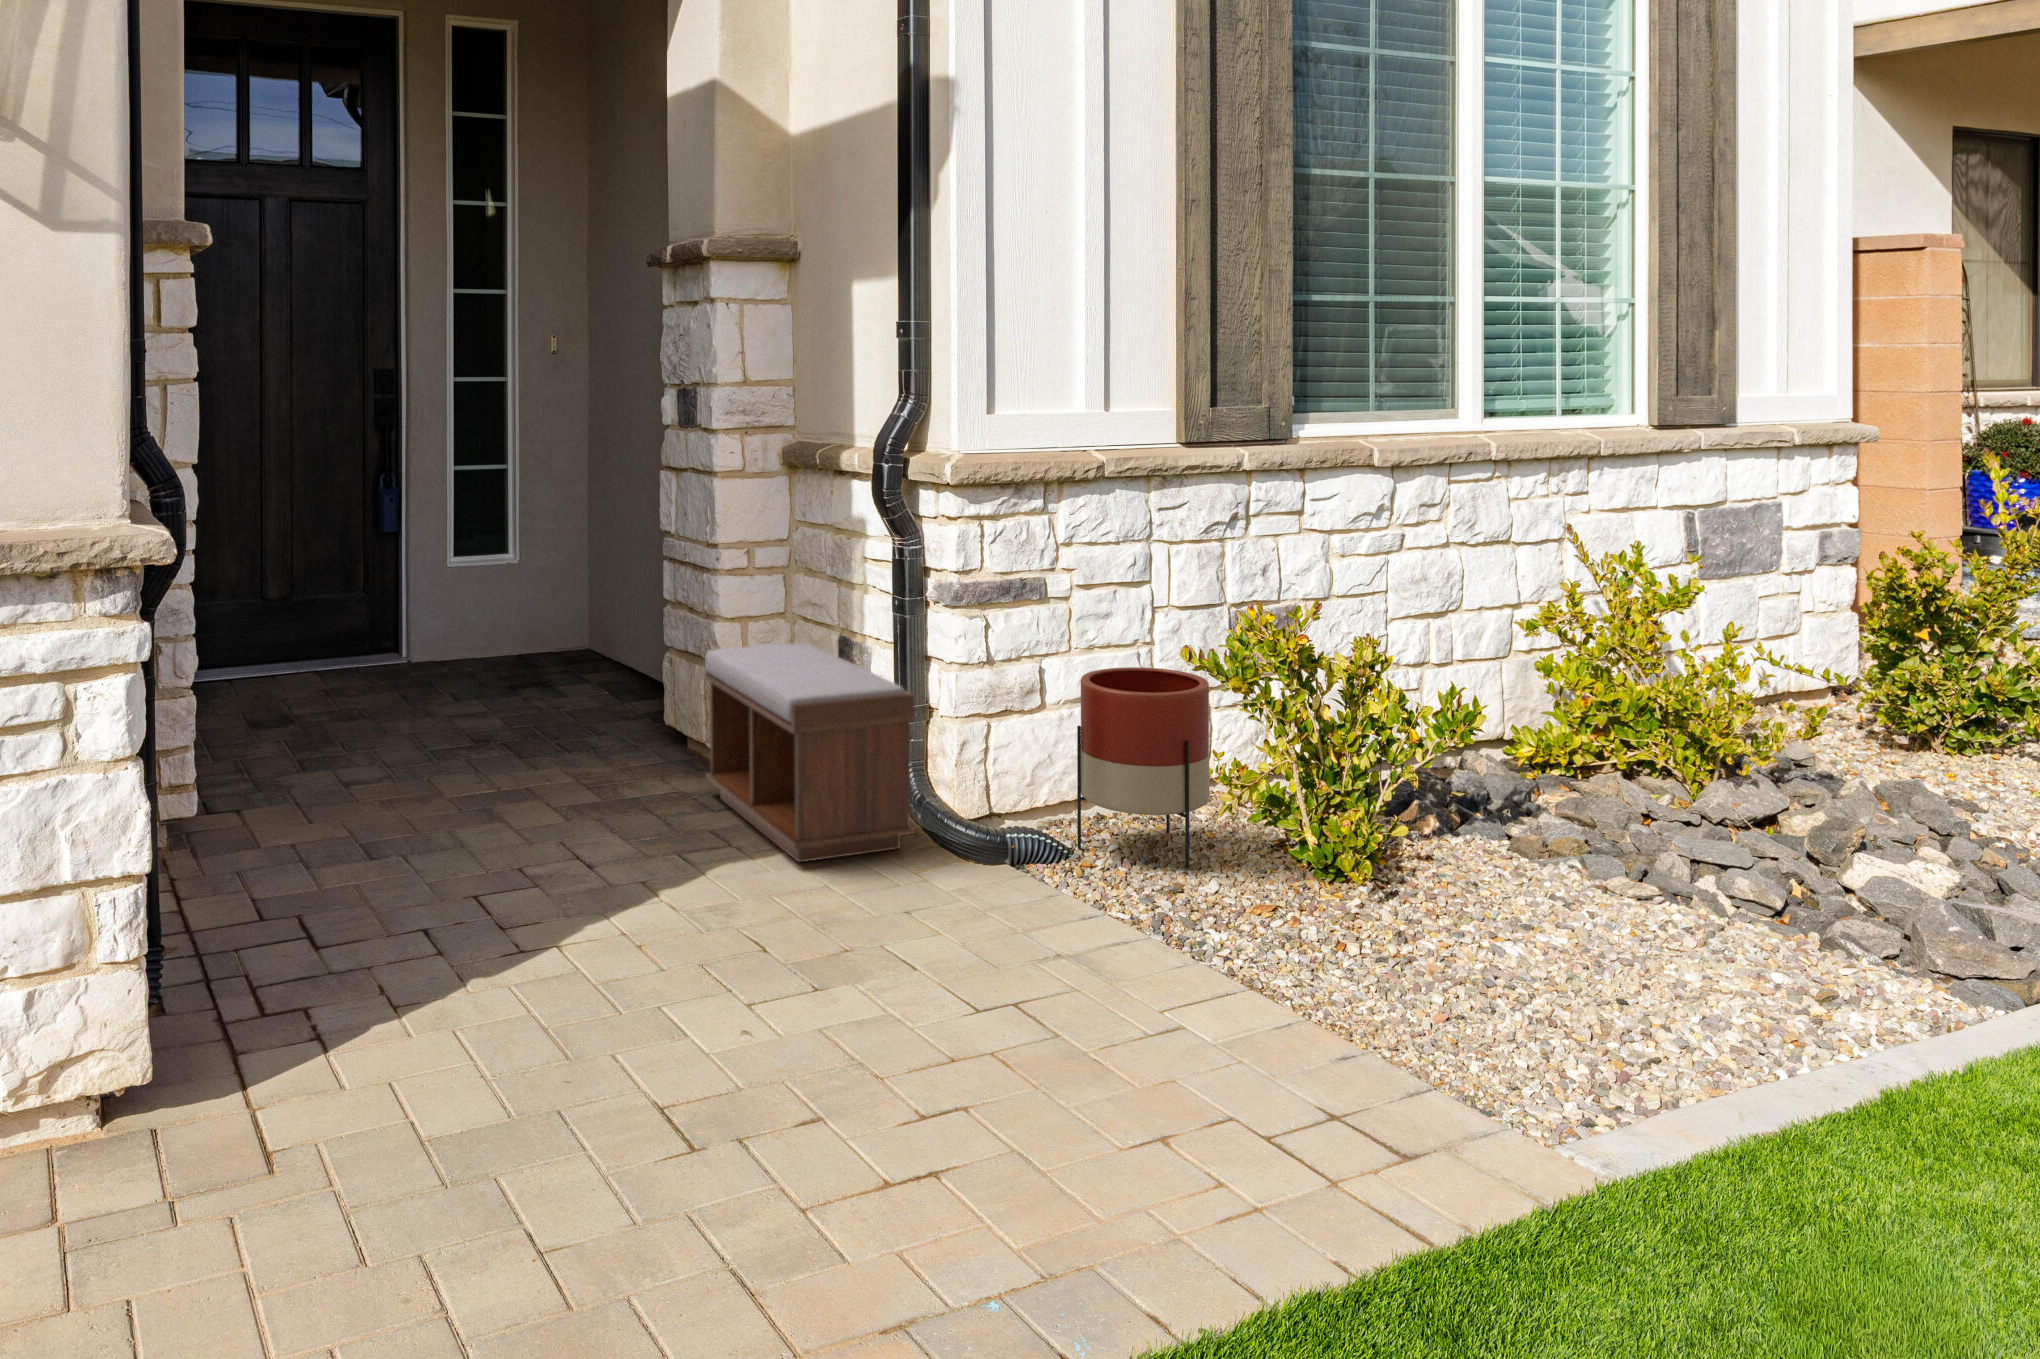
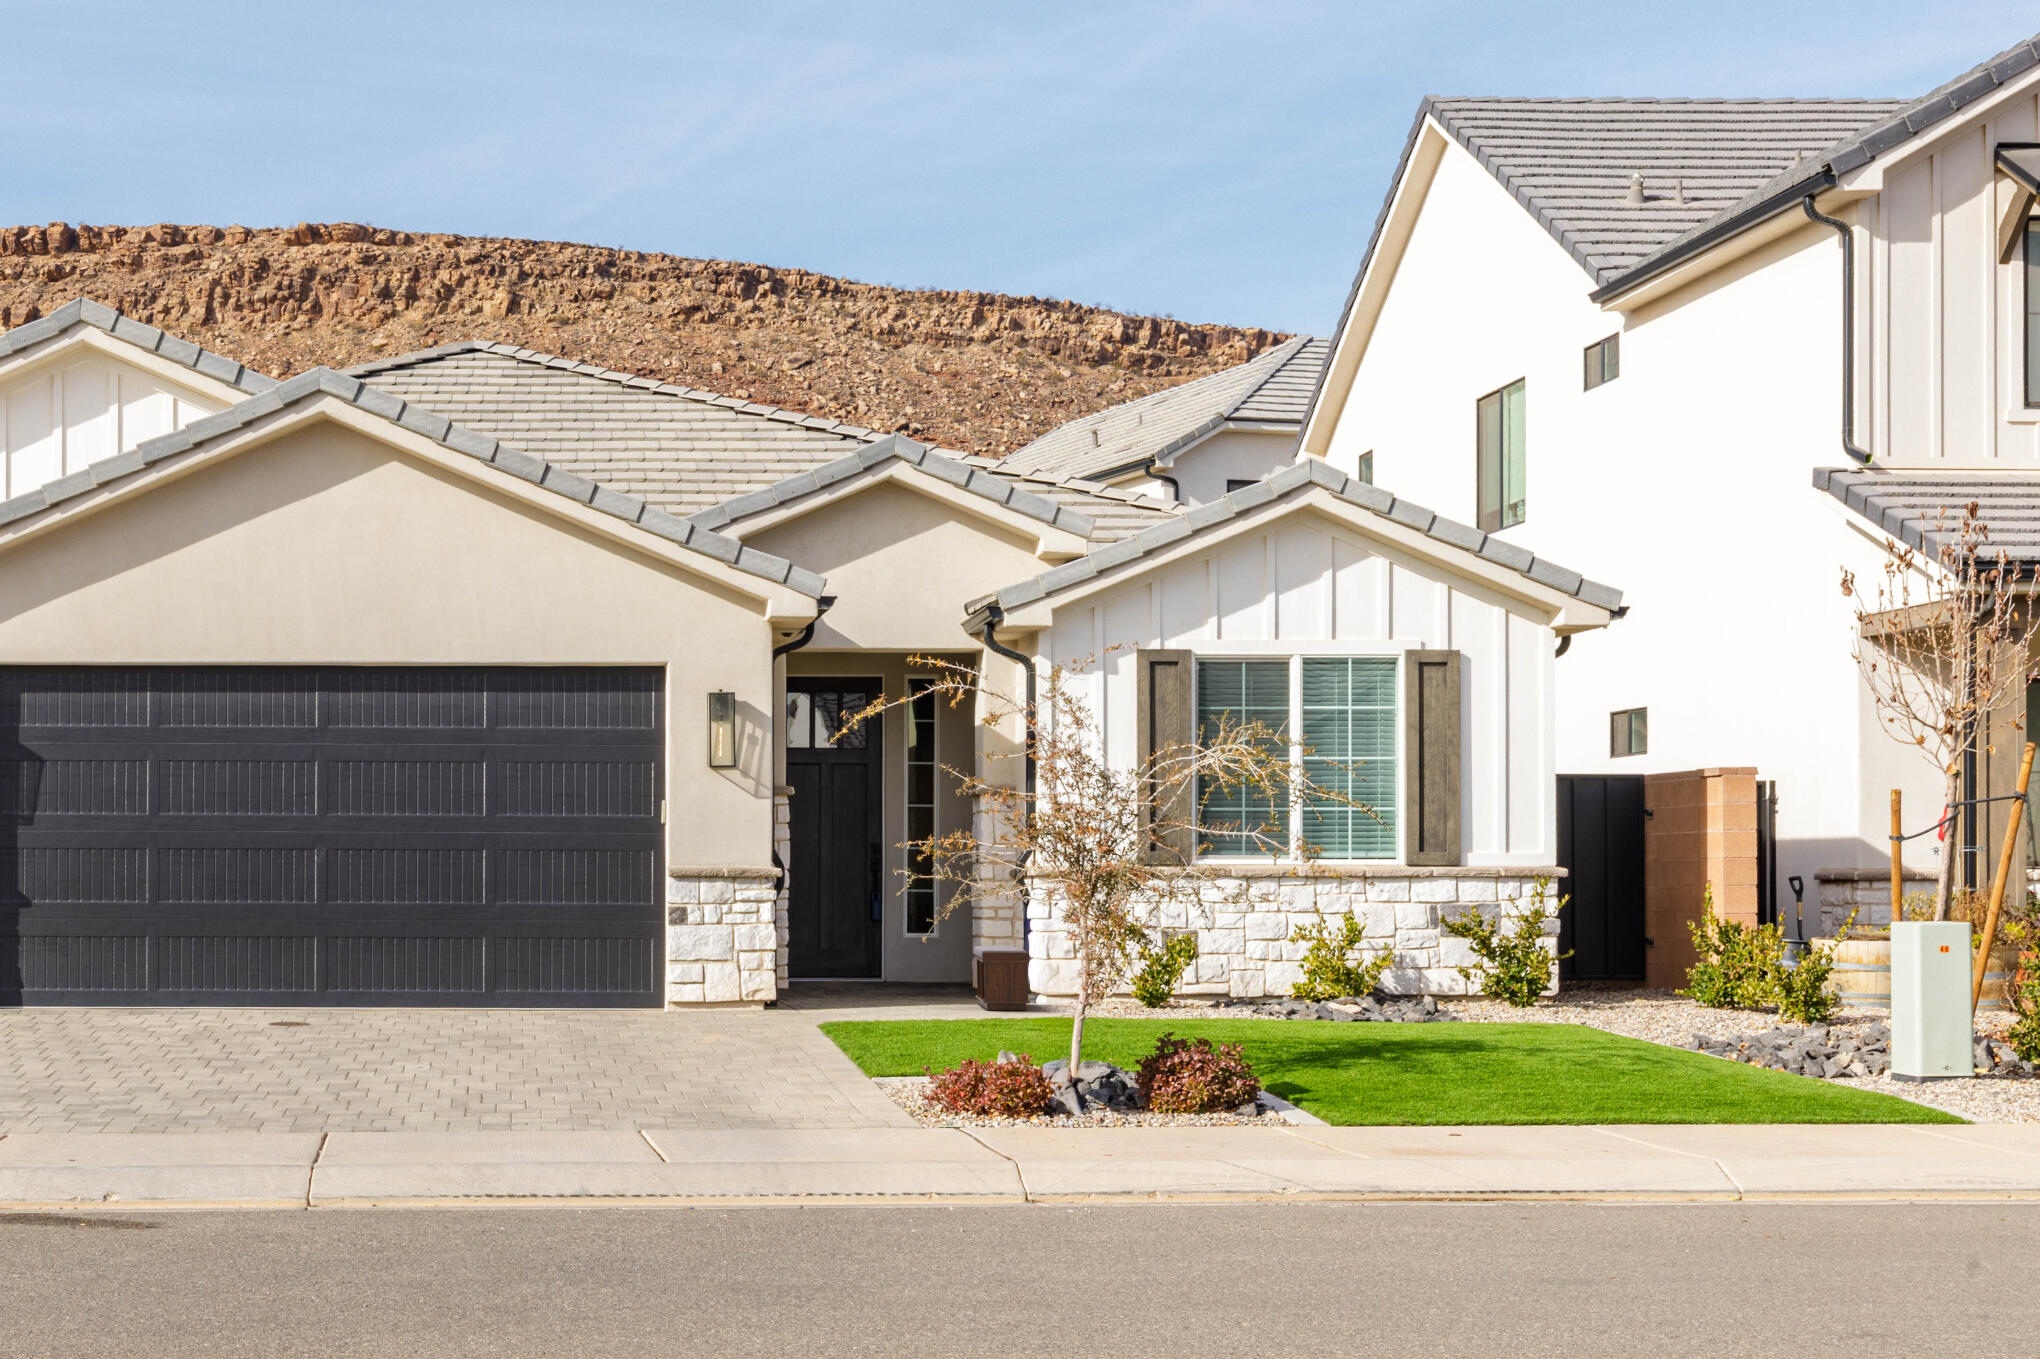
planter: present [1077,667,1209,869] -> none [1088,950,1135,1015]

